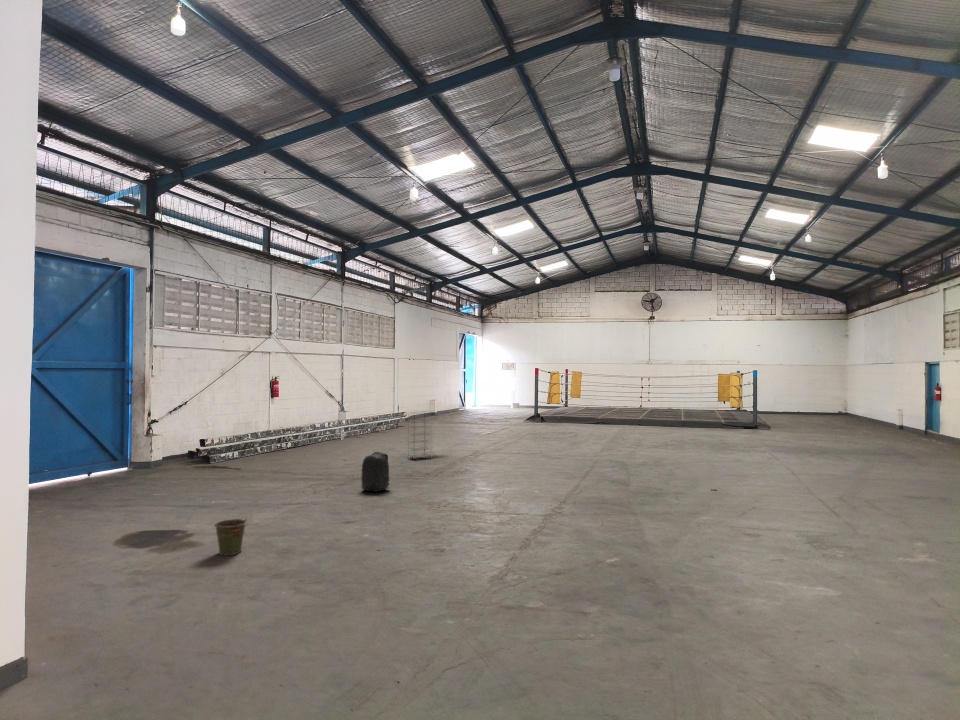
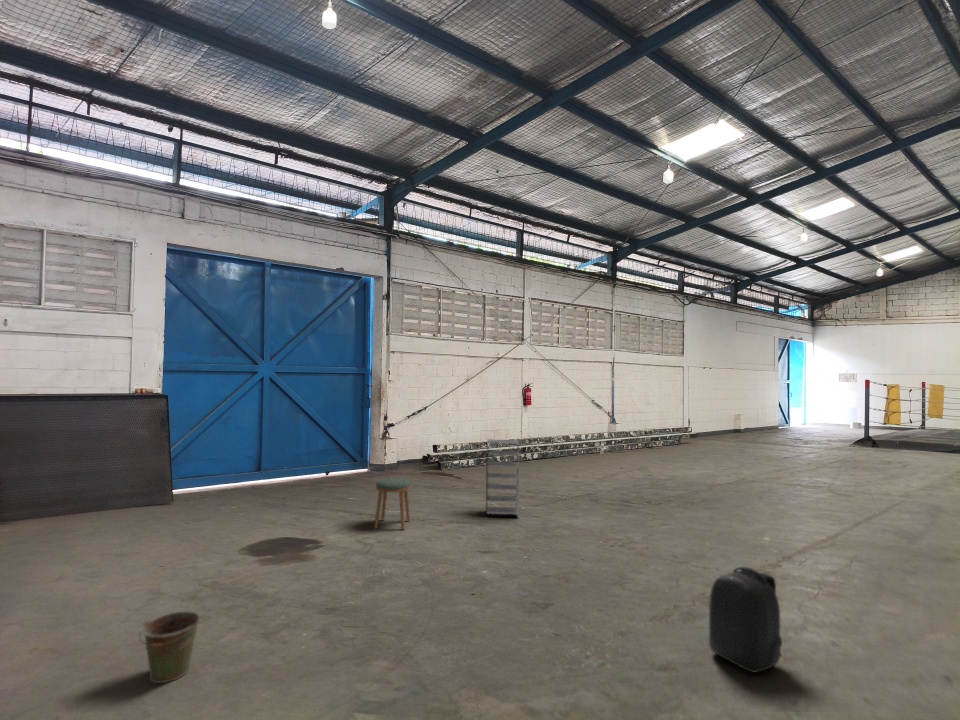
shelving unit: present [408,413,431,459] -> present [486,439,519,515]
backpack: present [361,452,389,492] -> present [709,567,782,673]
stool: none [225,455,256,496] -> present [374,478,411,530]

